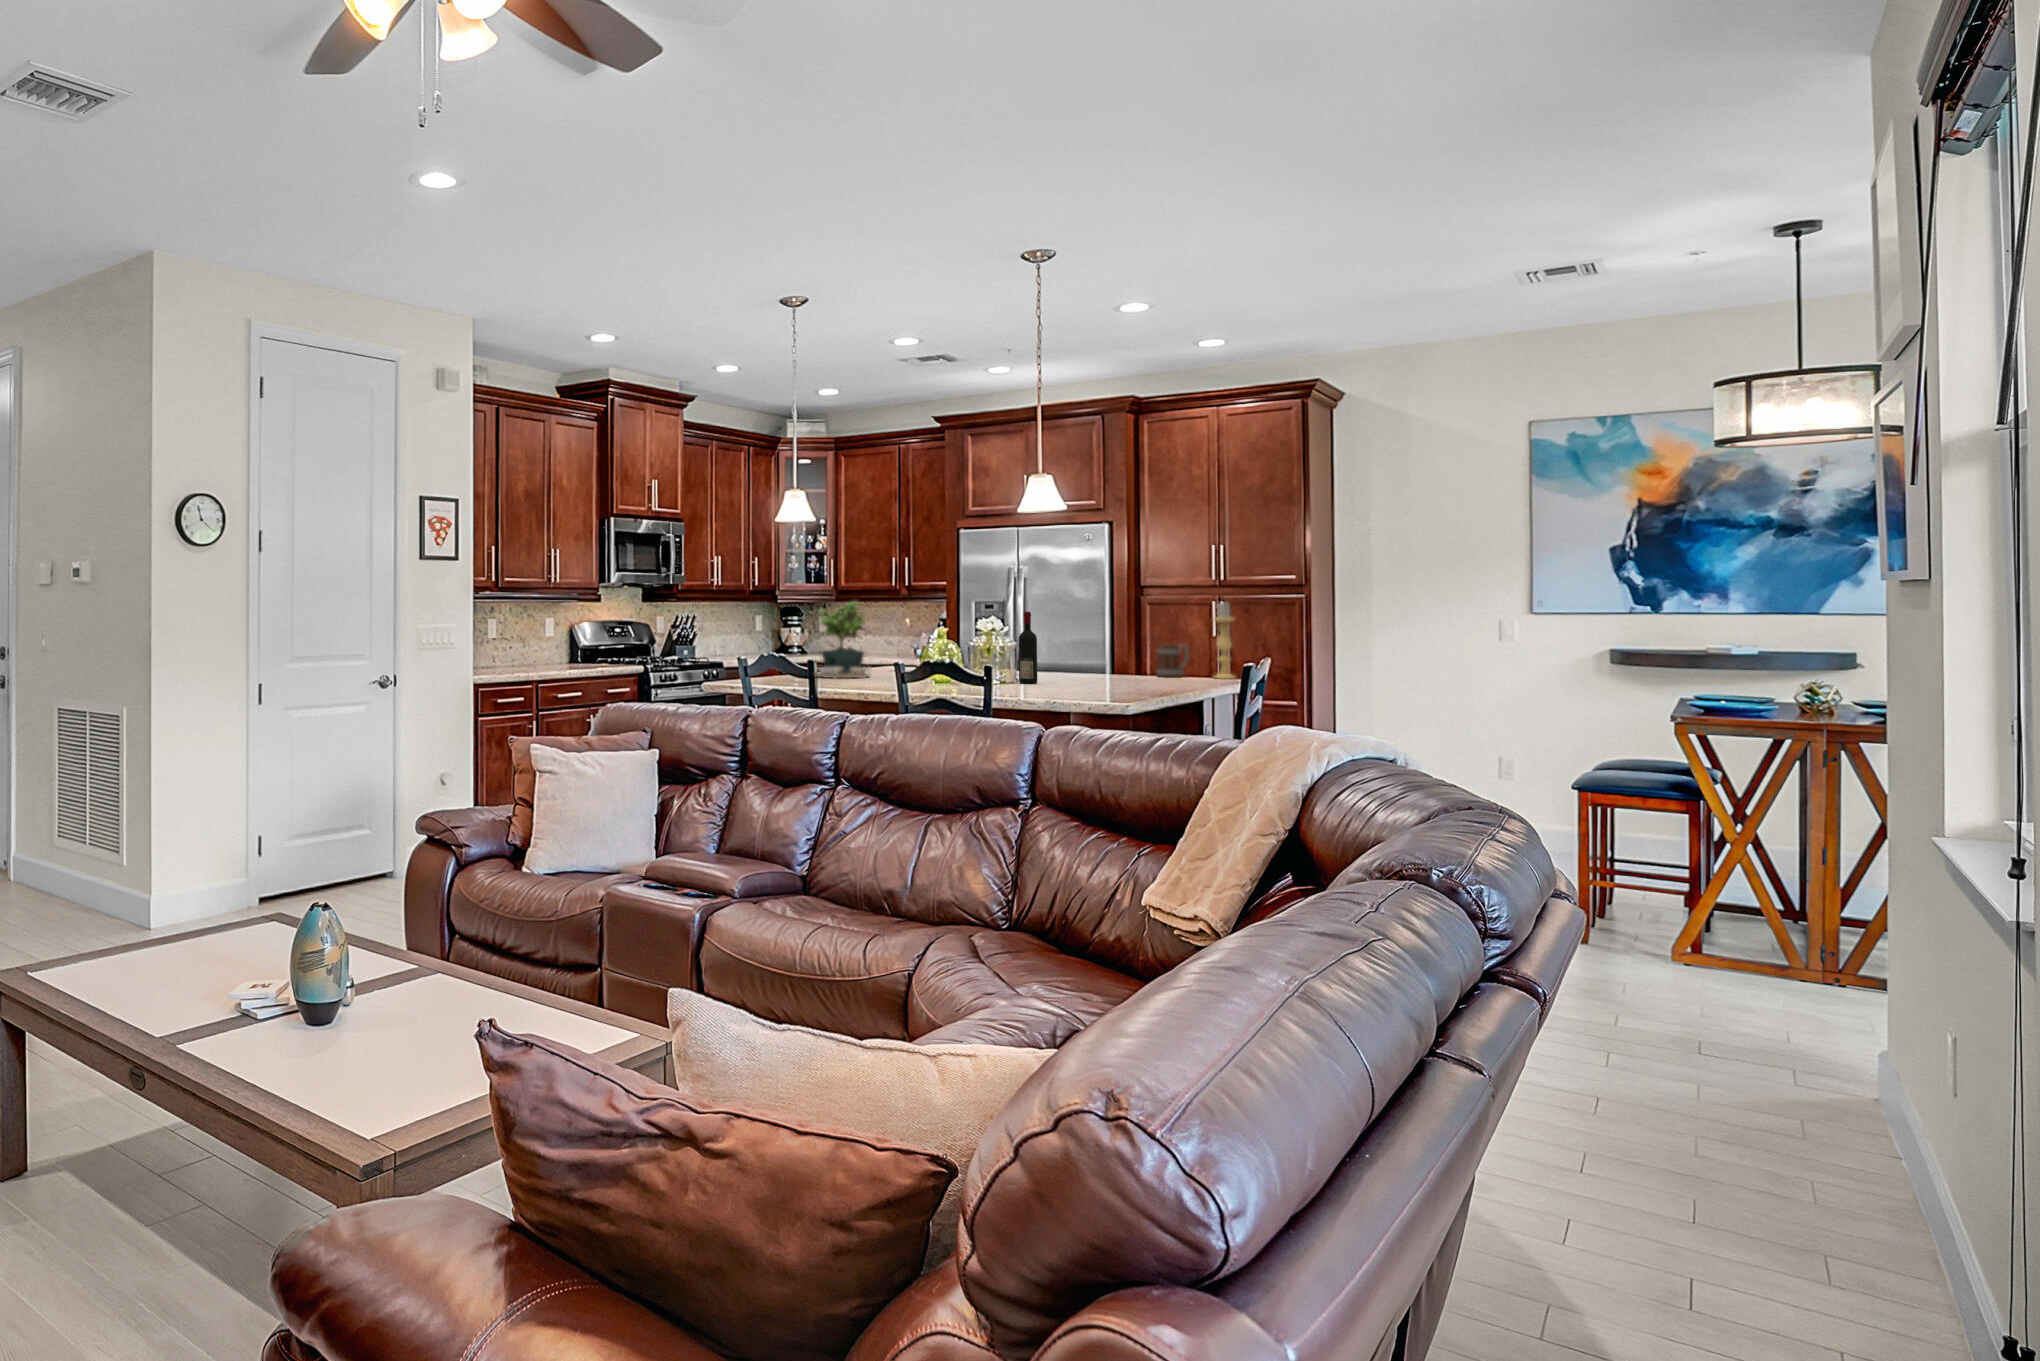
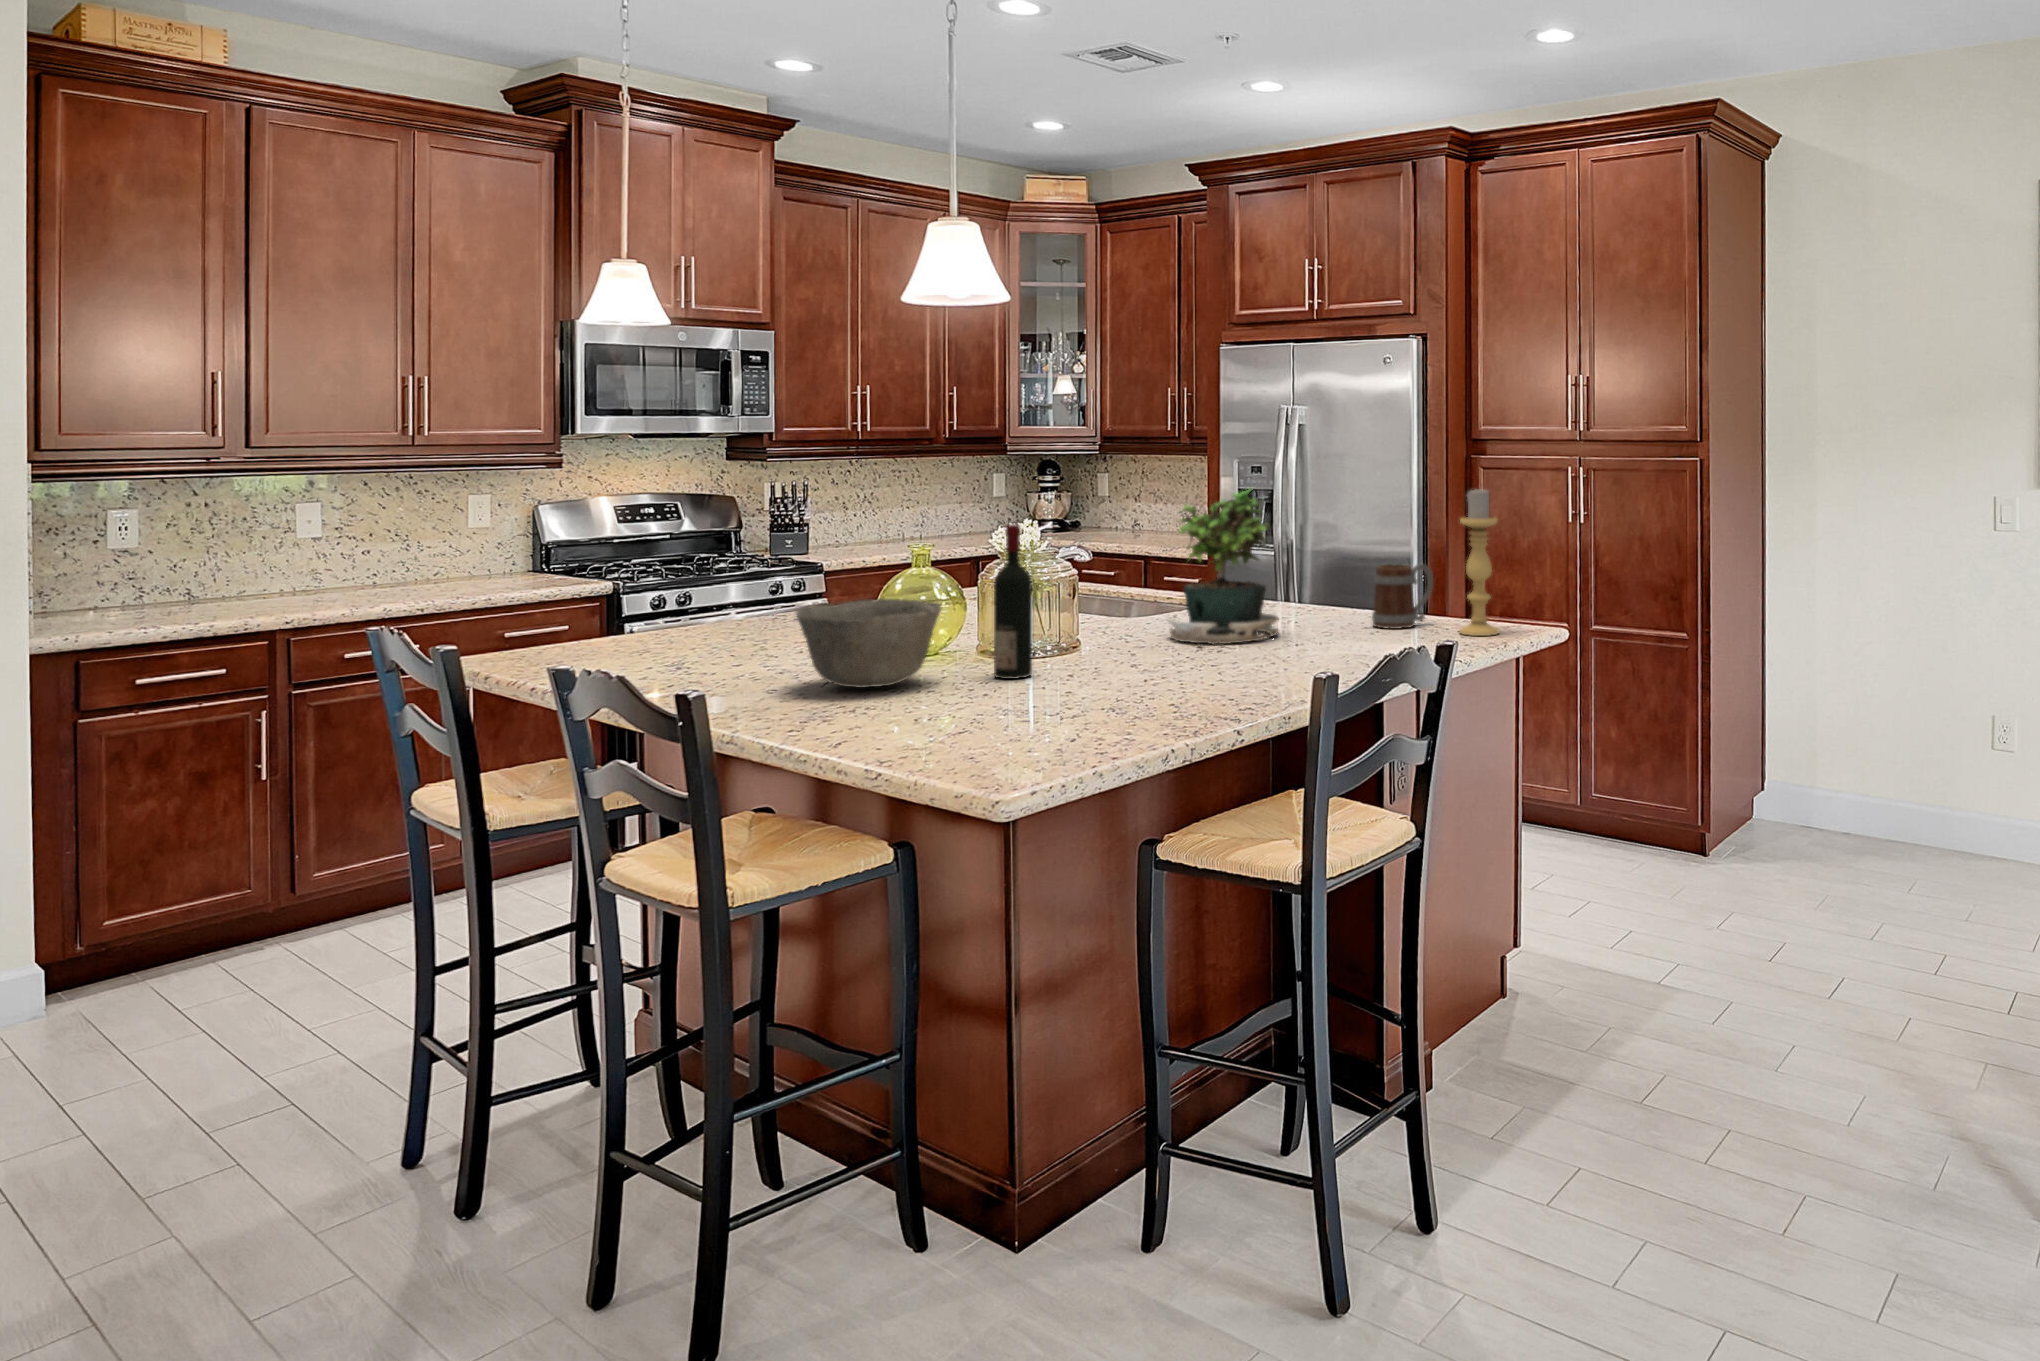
potted plant: present [815,603,869,679] -> present [1168,490,1279,644]
bowl: none [938,647,1003,684] -> present [796,599,942,687]

